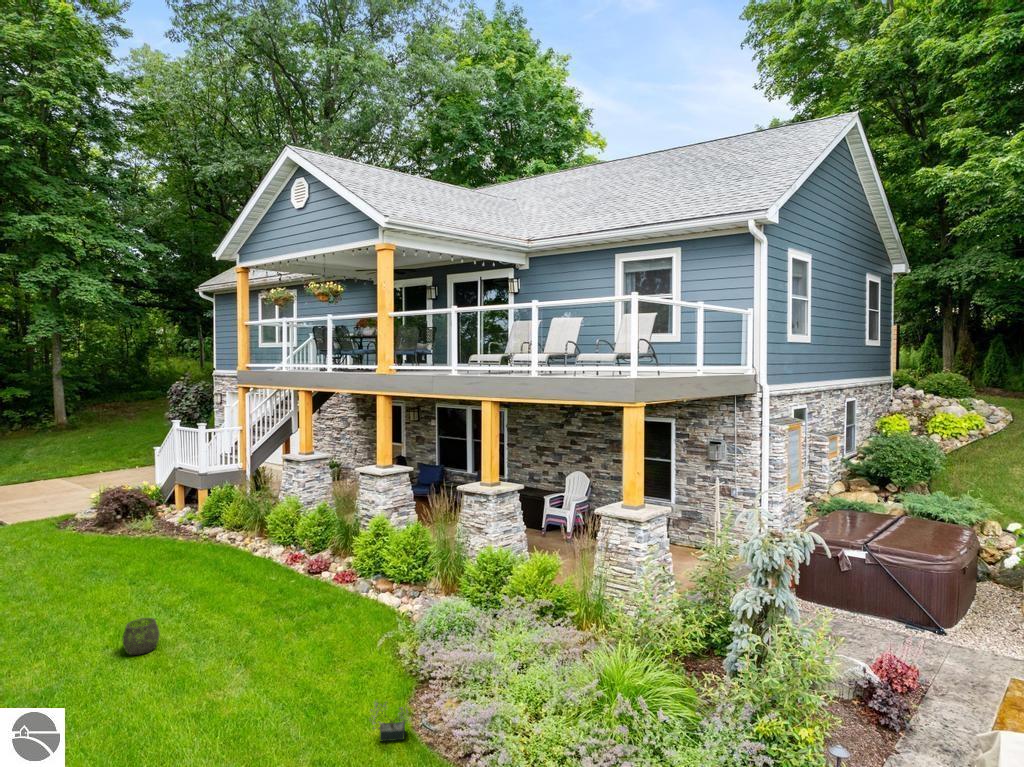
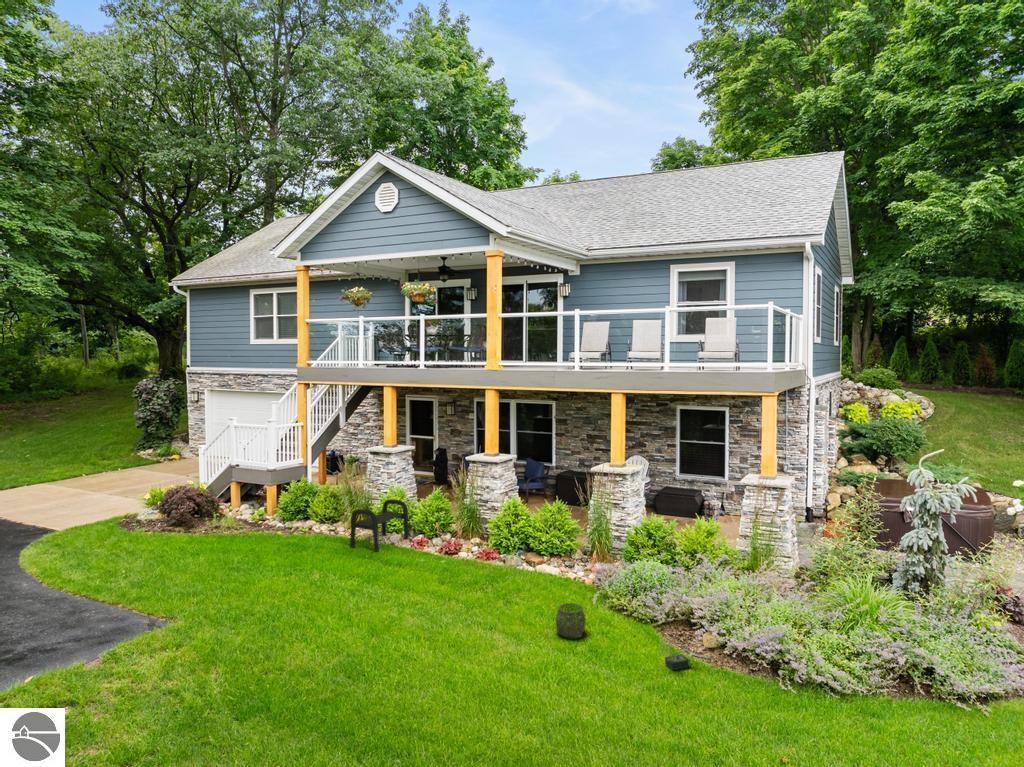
bench: none [230,510,299,565] -> present [350,499,409,552]
woven basket: present [122,618,160,655] -> present [555,603,586,638]

